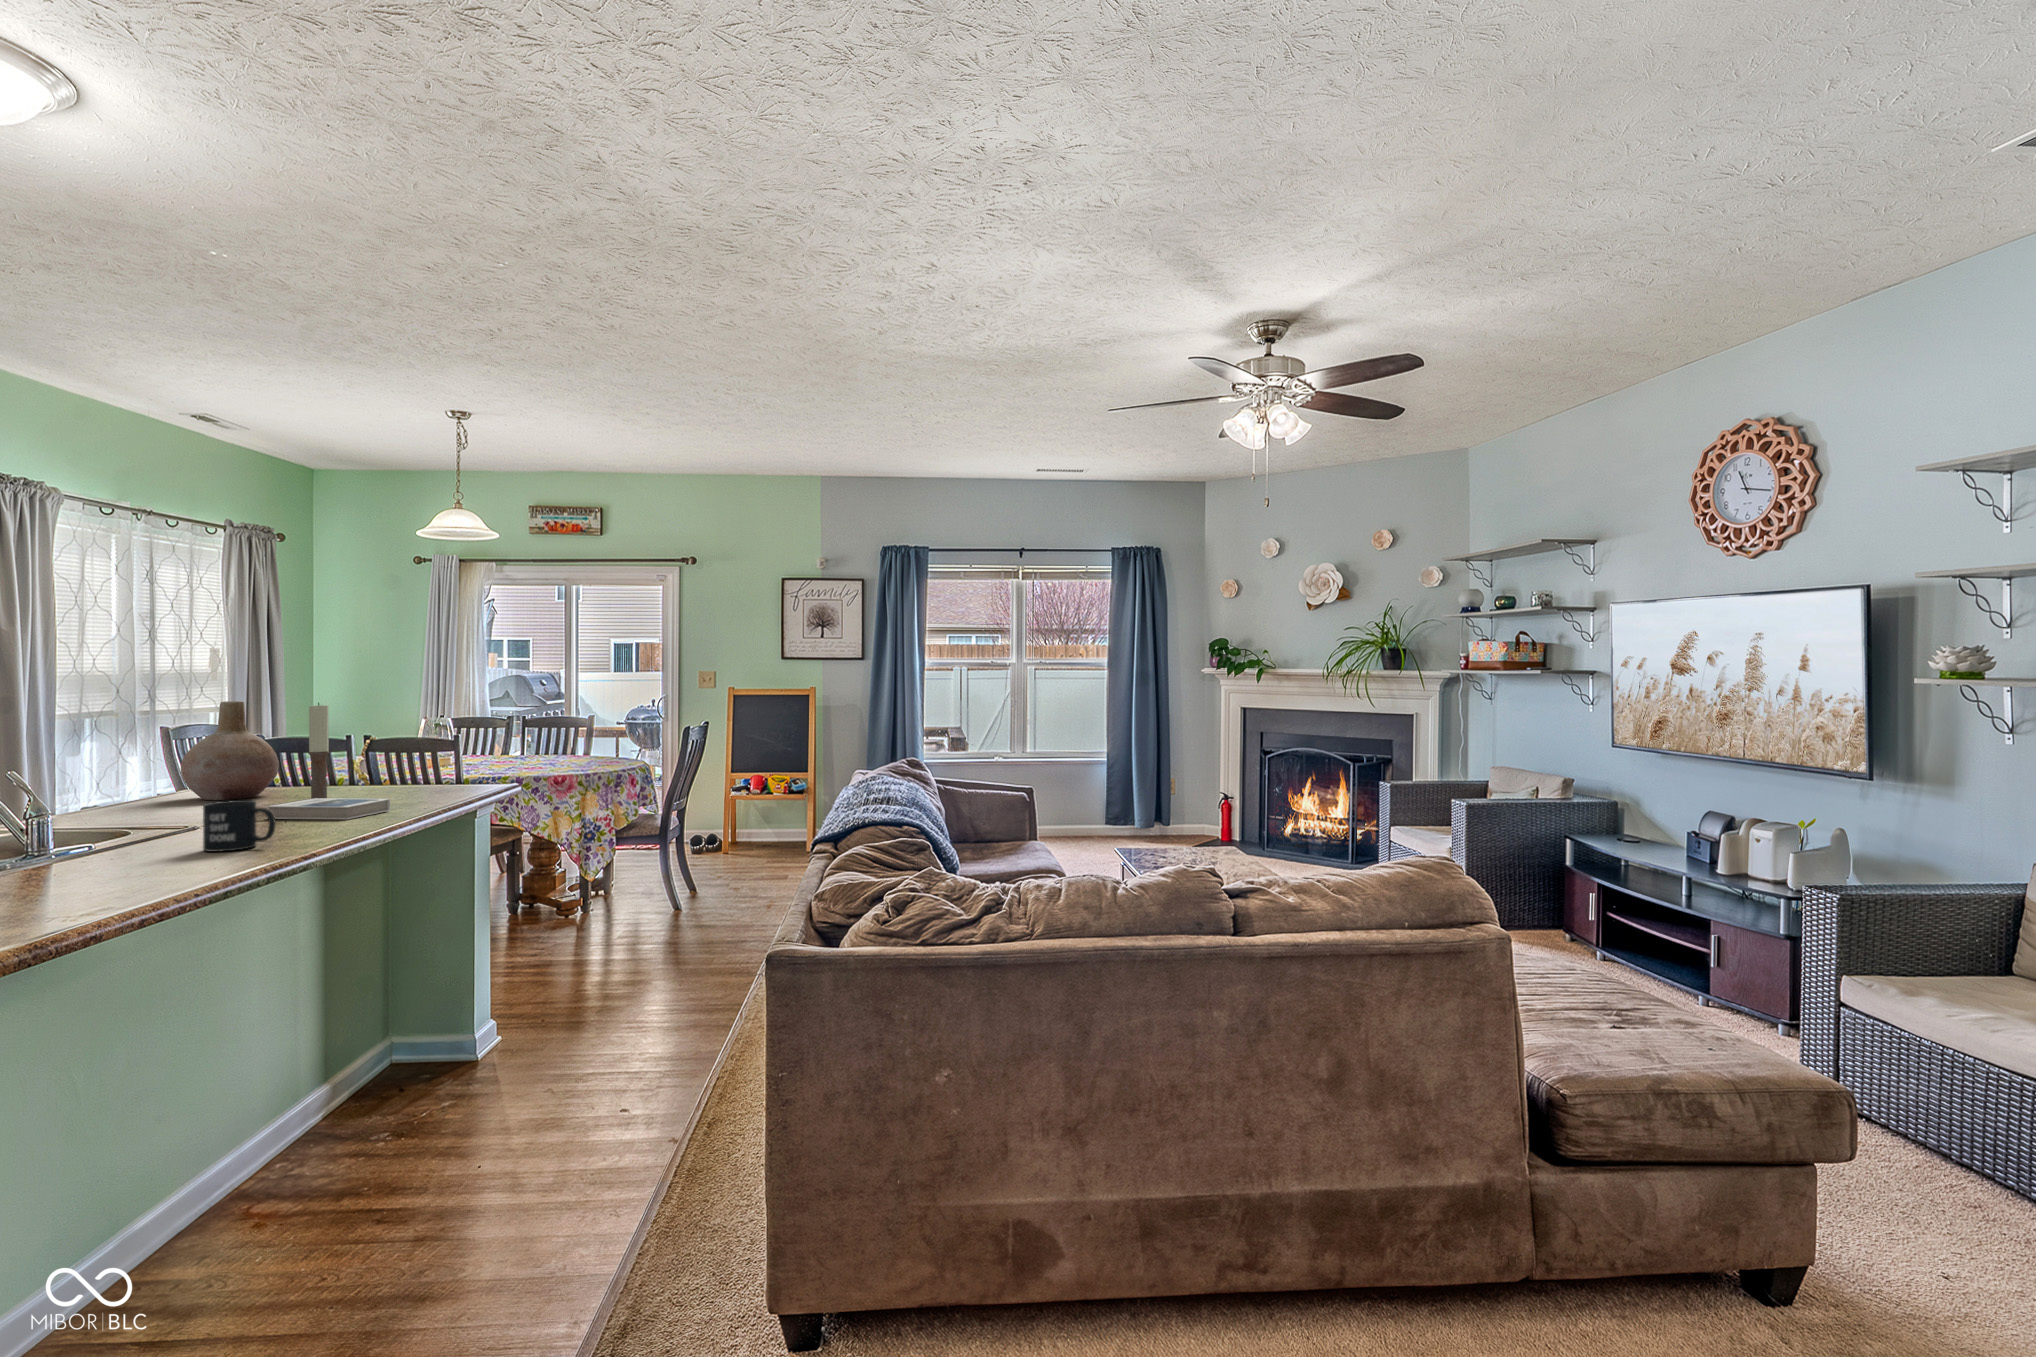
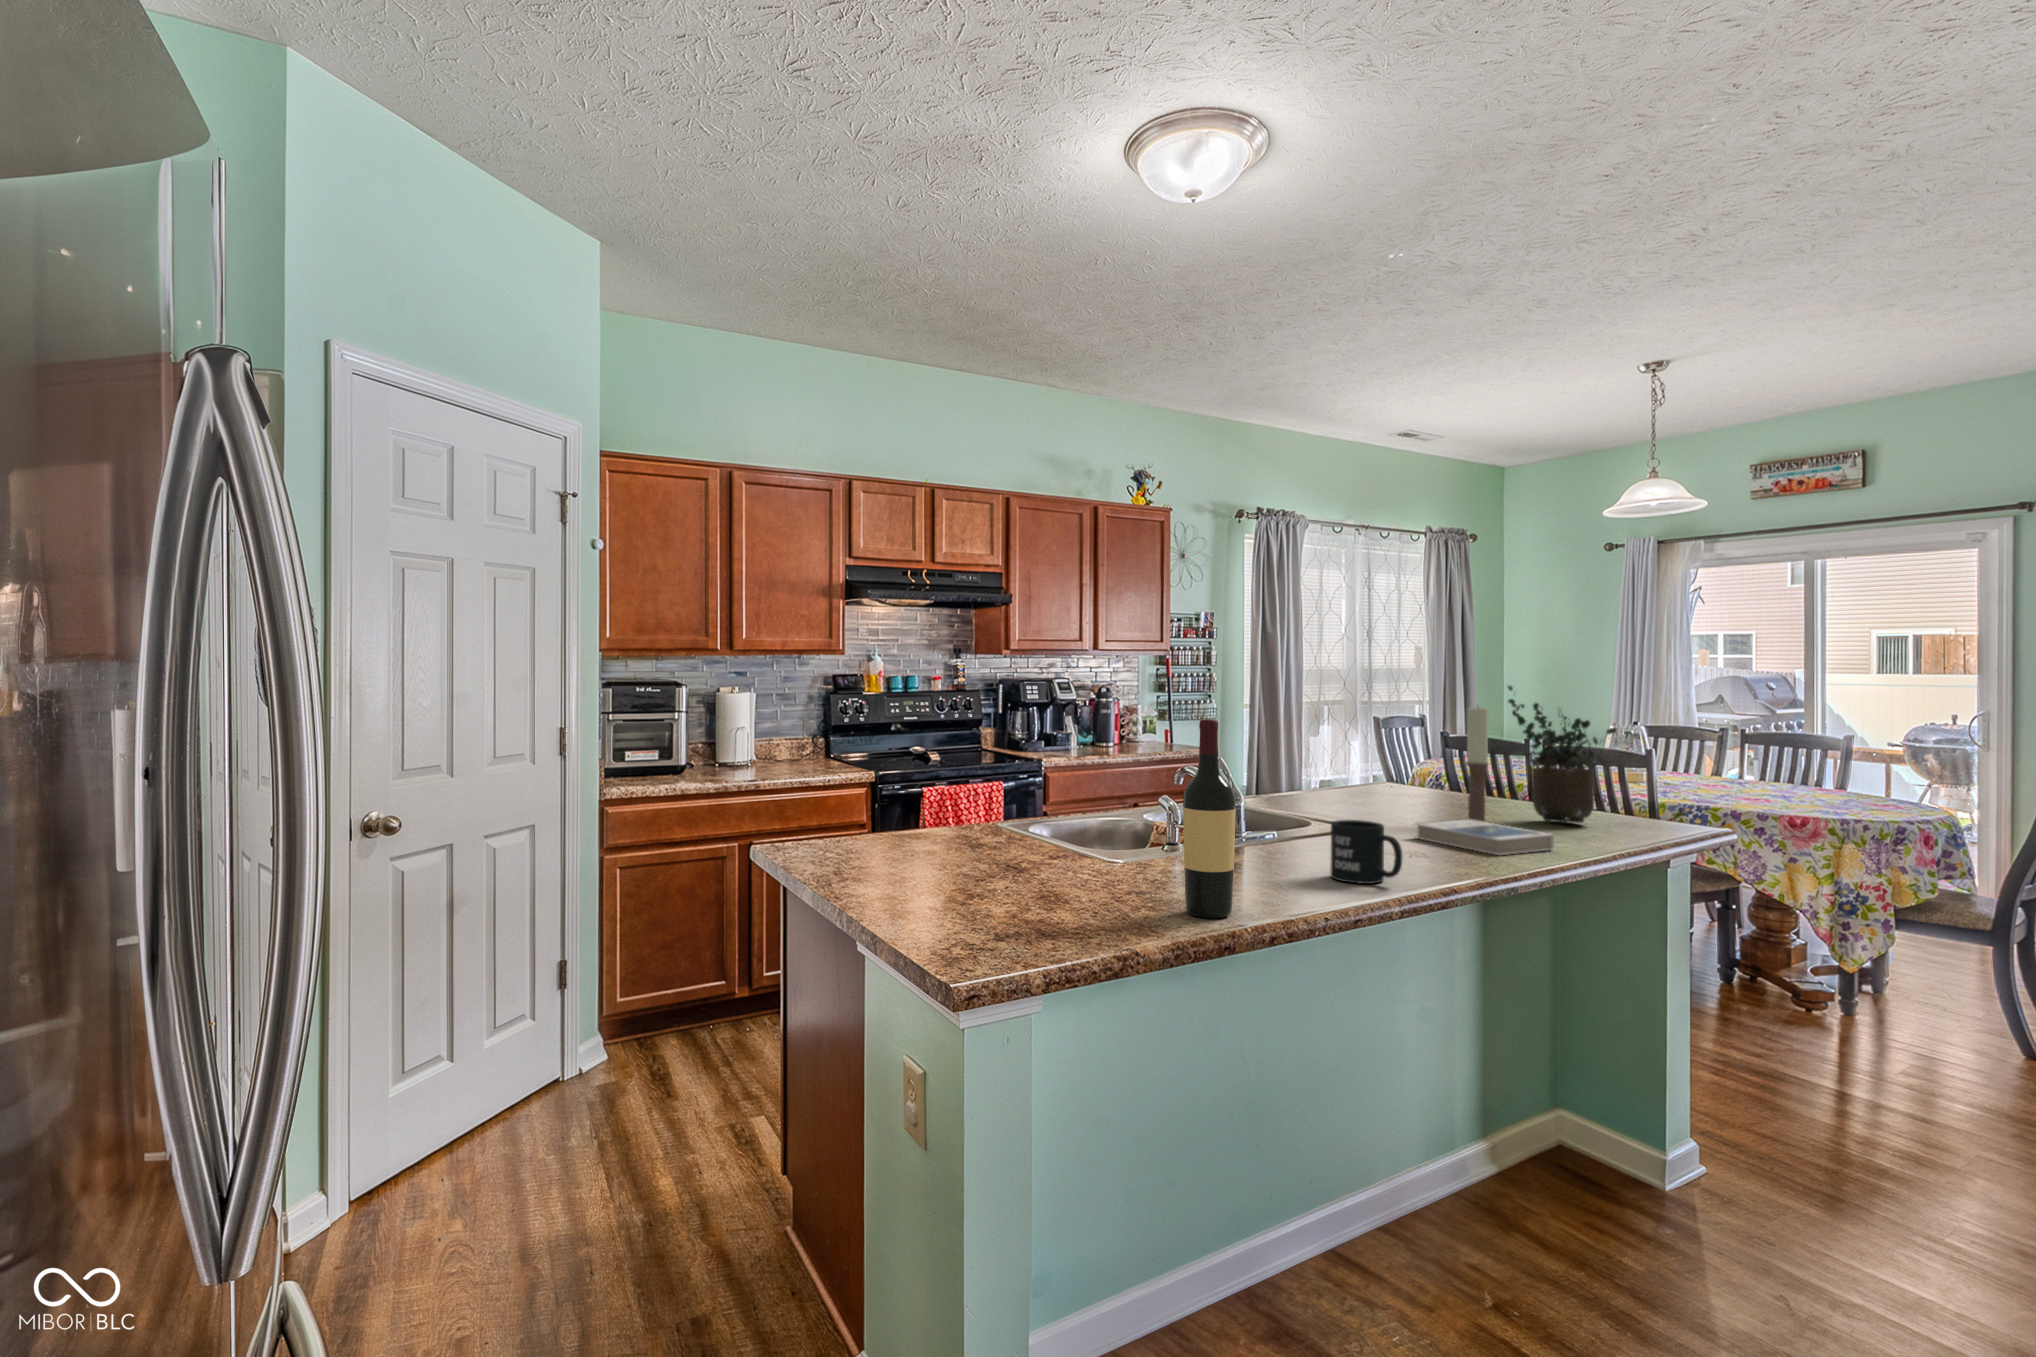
potted plant: none [343,685,434,795] -> present [1507,686,1616,823]
vase: present [181,701,279,800] -> none [1355,700,1444,805]
wine bottle: none [70,719,130,891] -> present [1183,719,1236,918]

